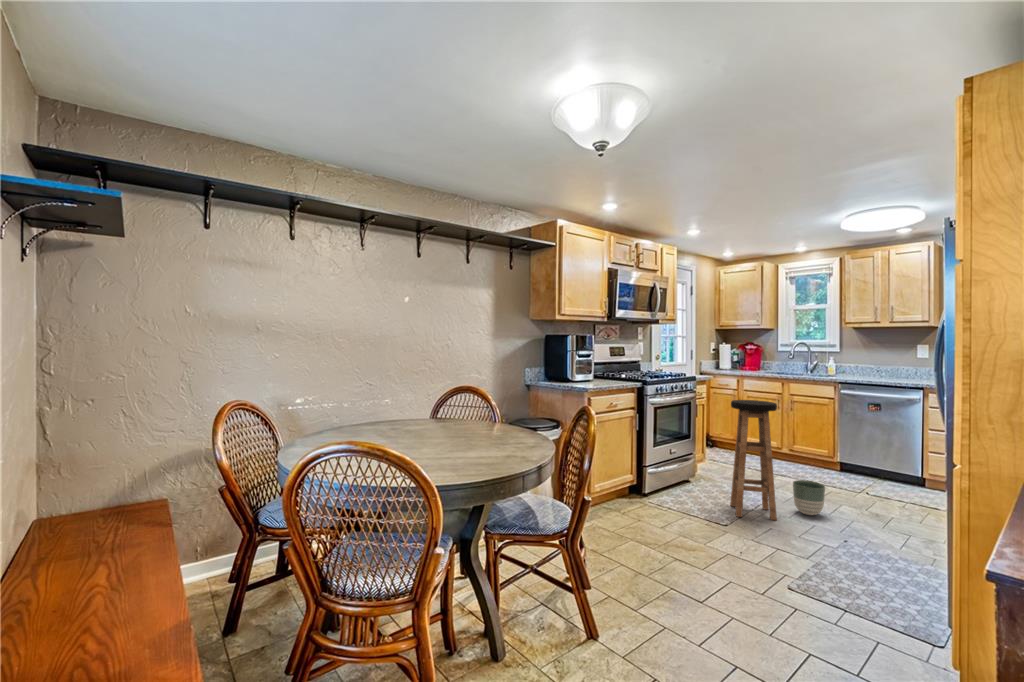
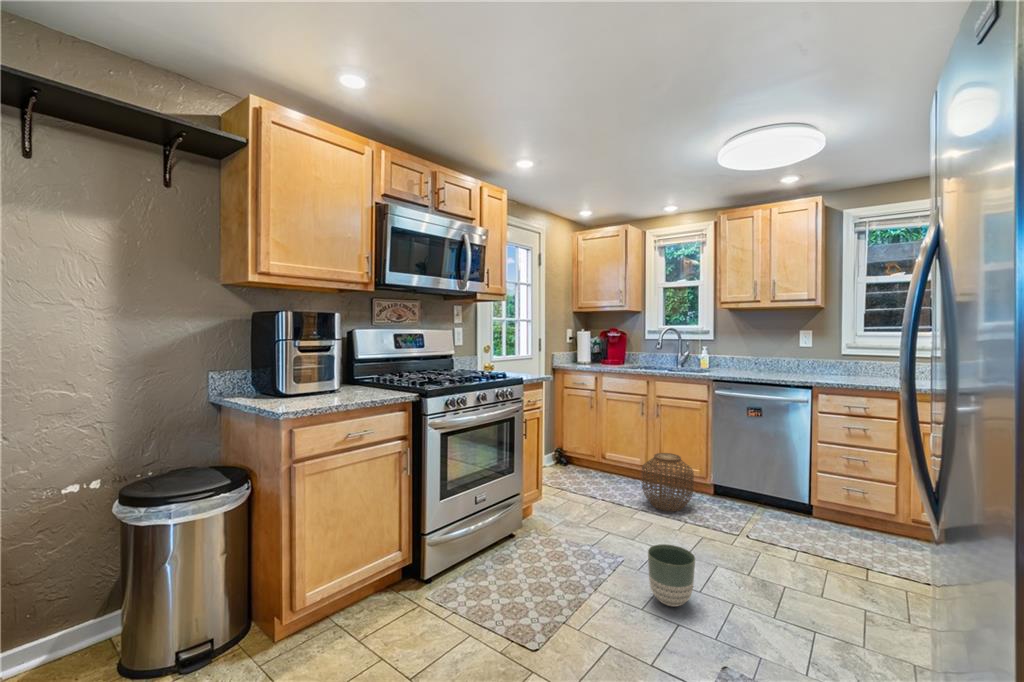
bar stool: present [730,400,777,520] -> none [552,419,623,629]
woven basket: none [781,435,823,477] -> present [642,453,694,511]

